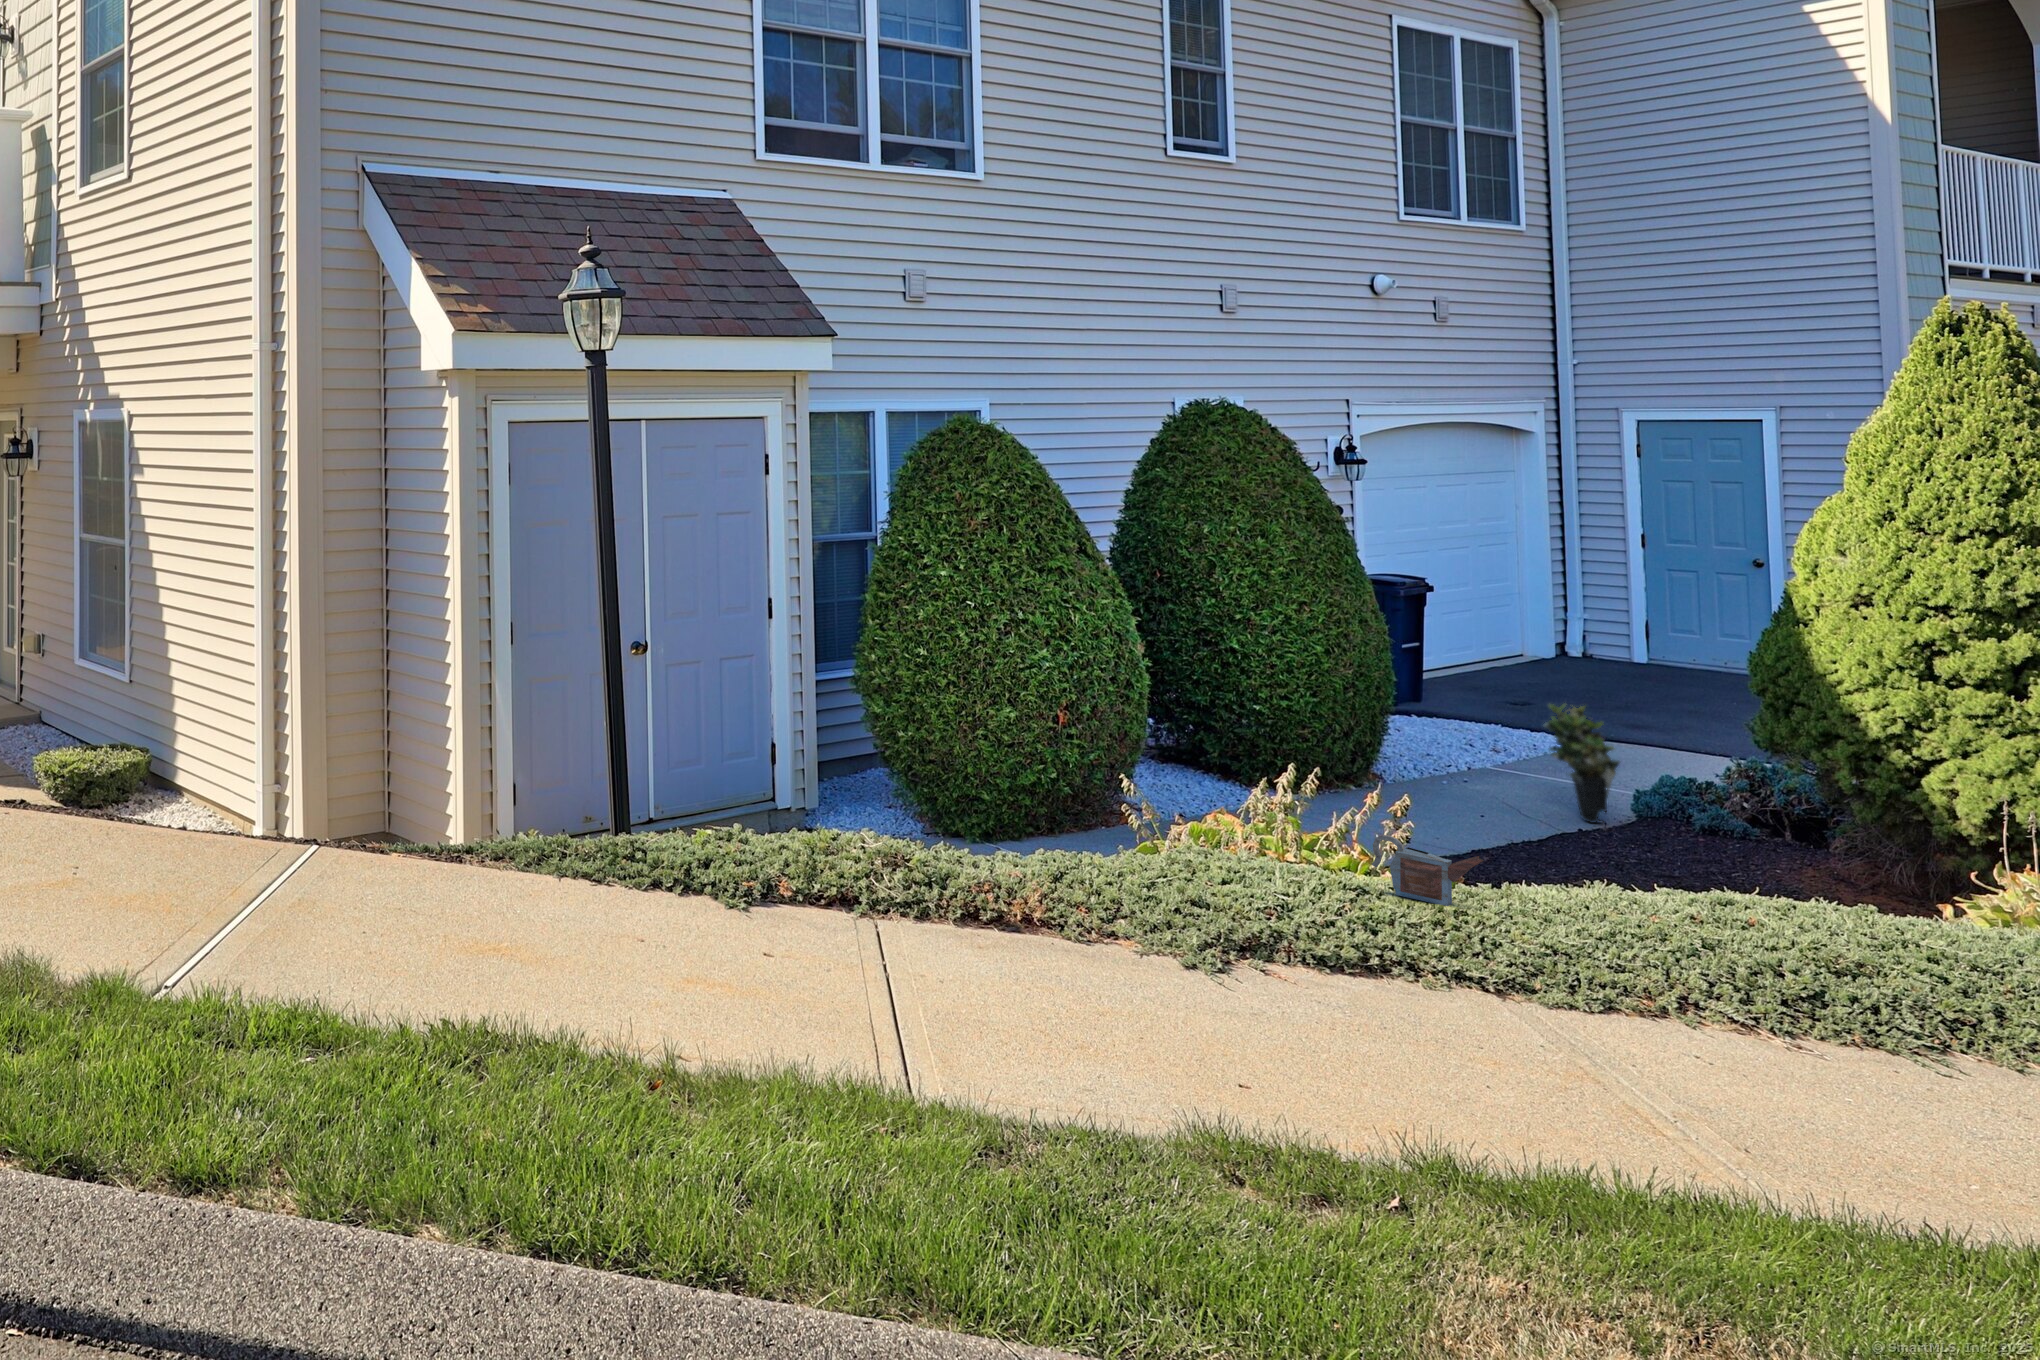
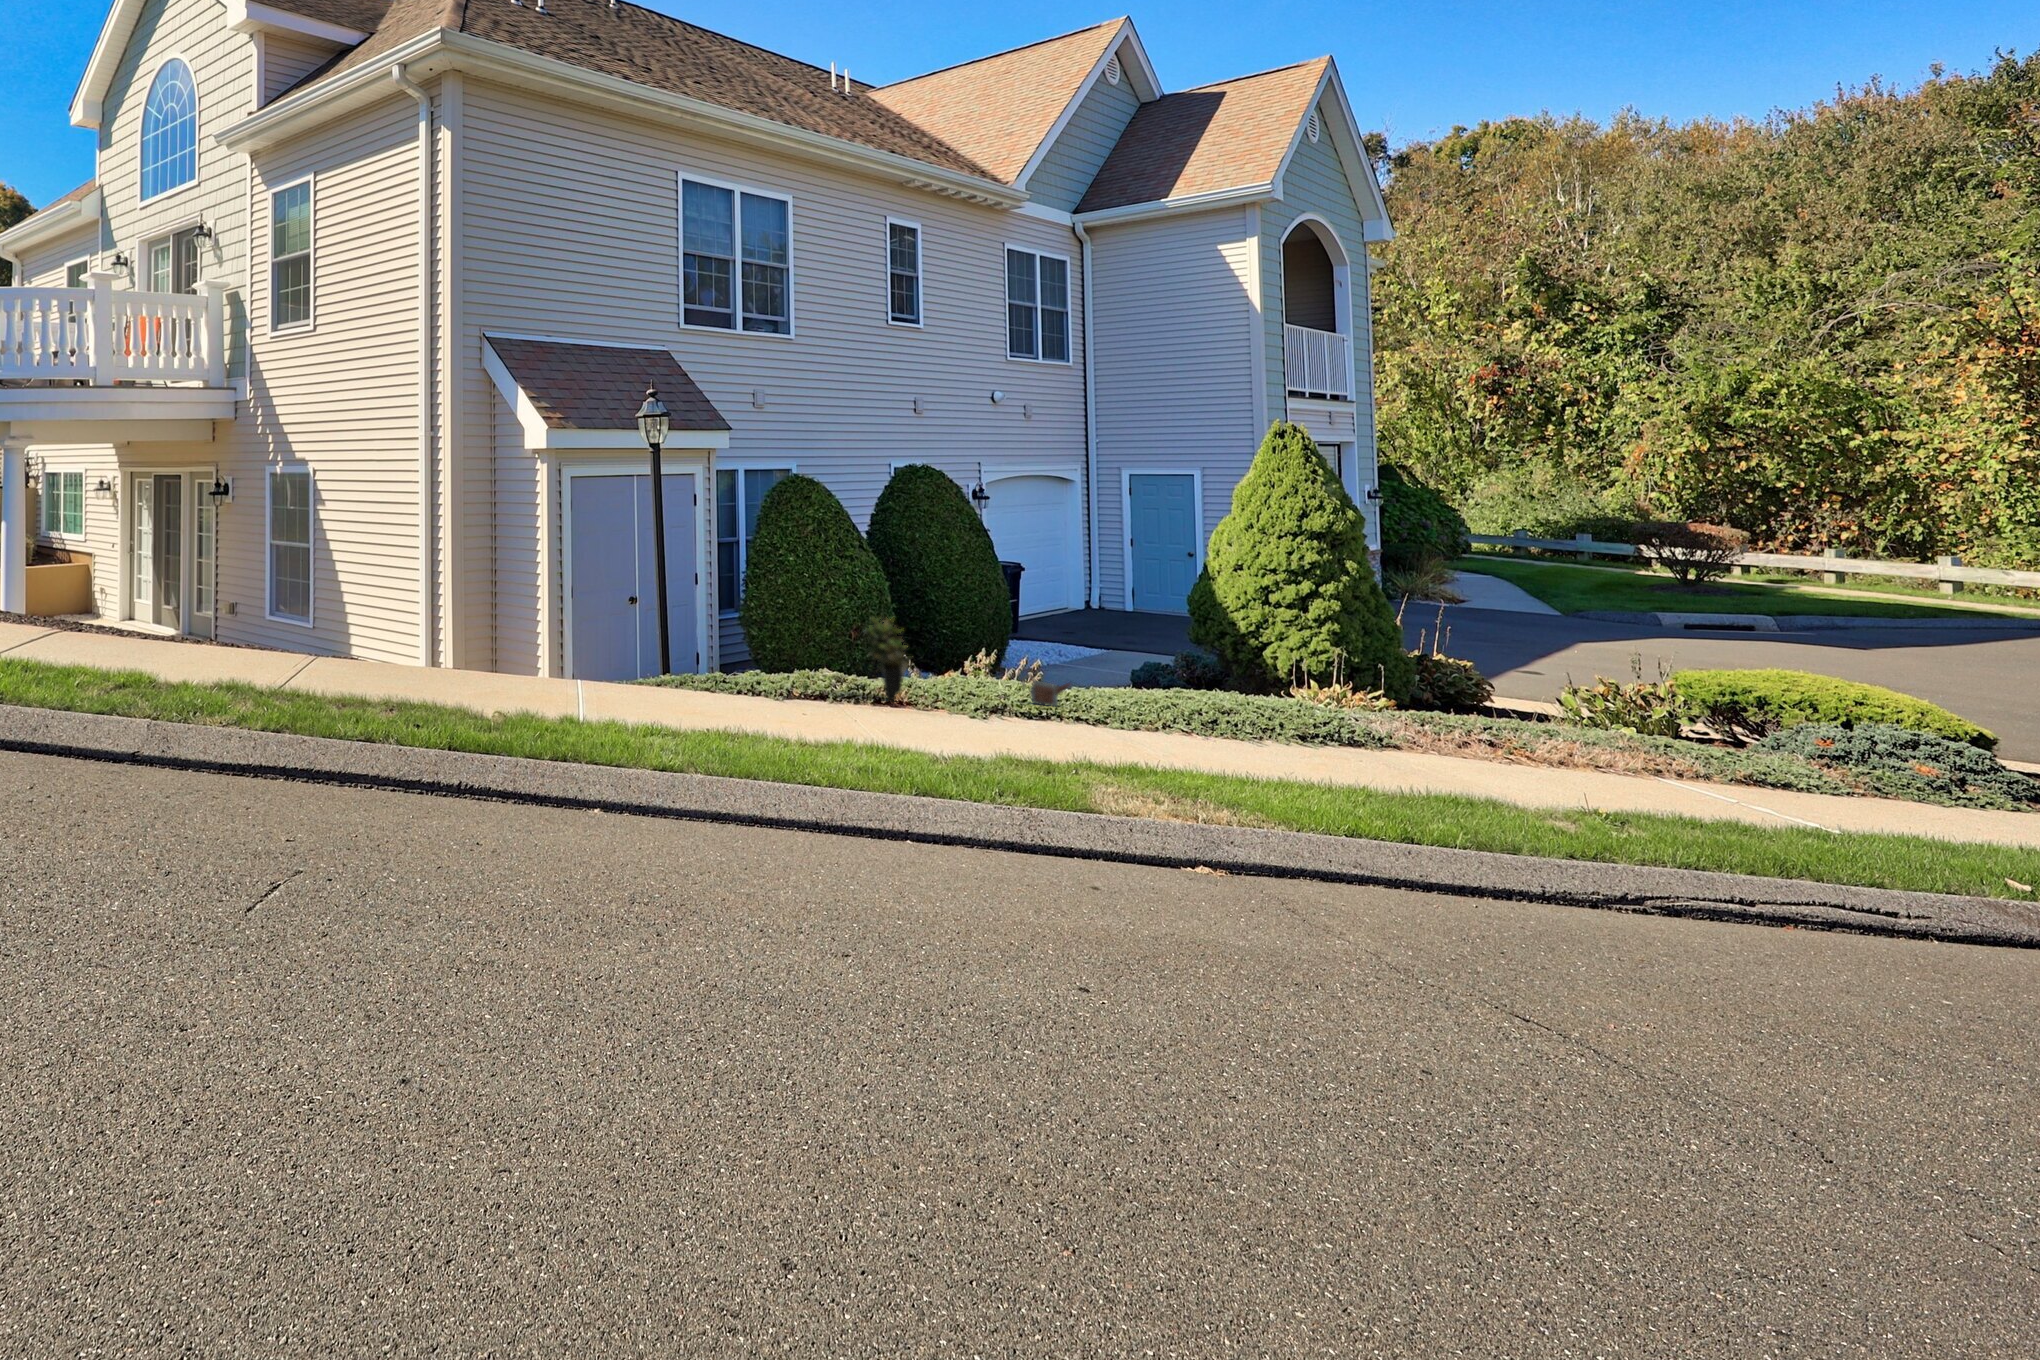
potted plant: present [1544,704,1620,823] -> present [865,617,913,701]

